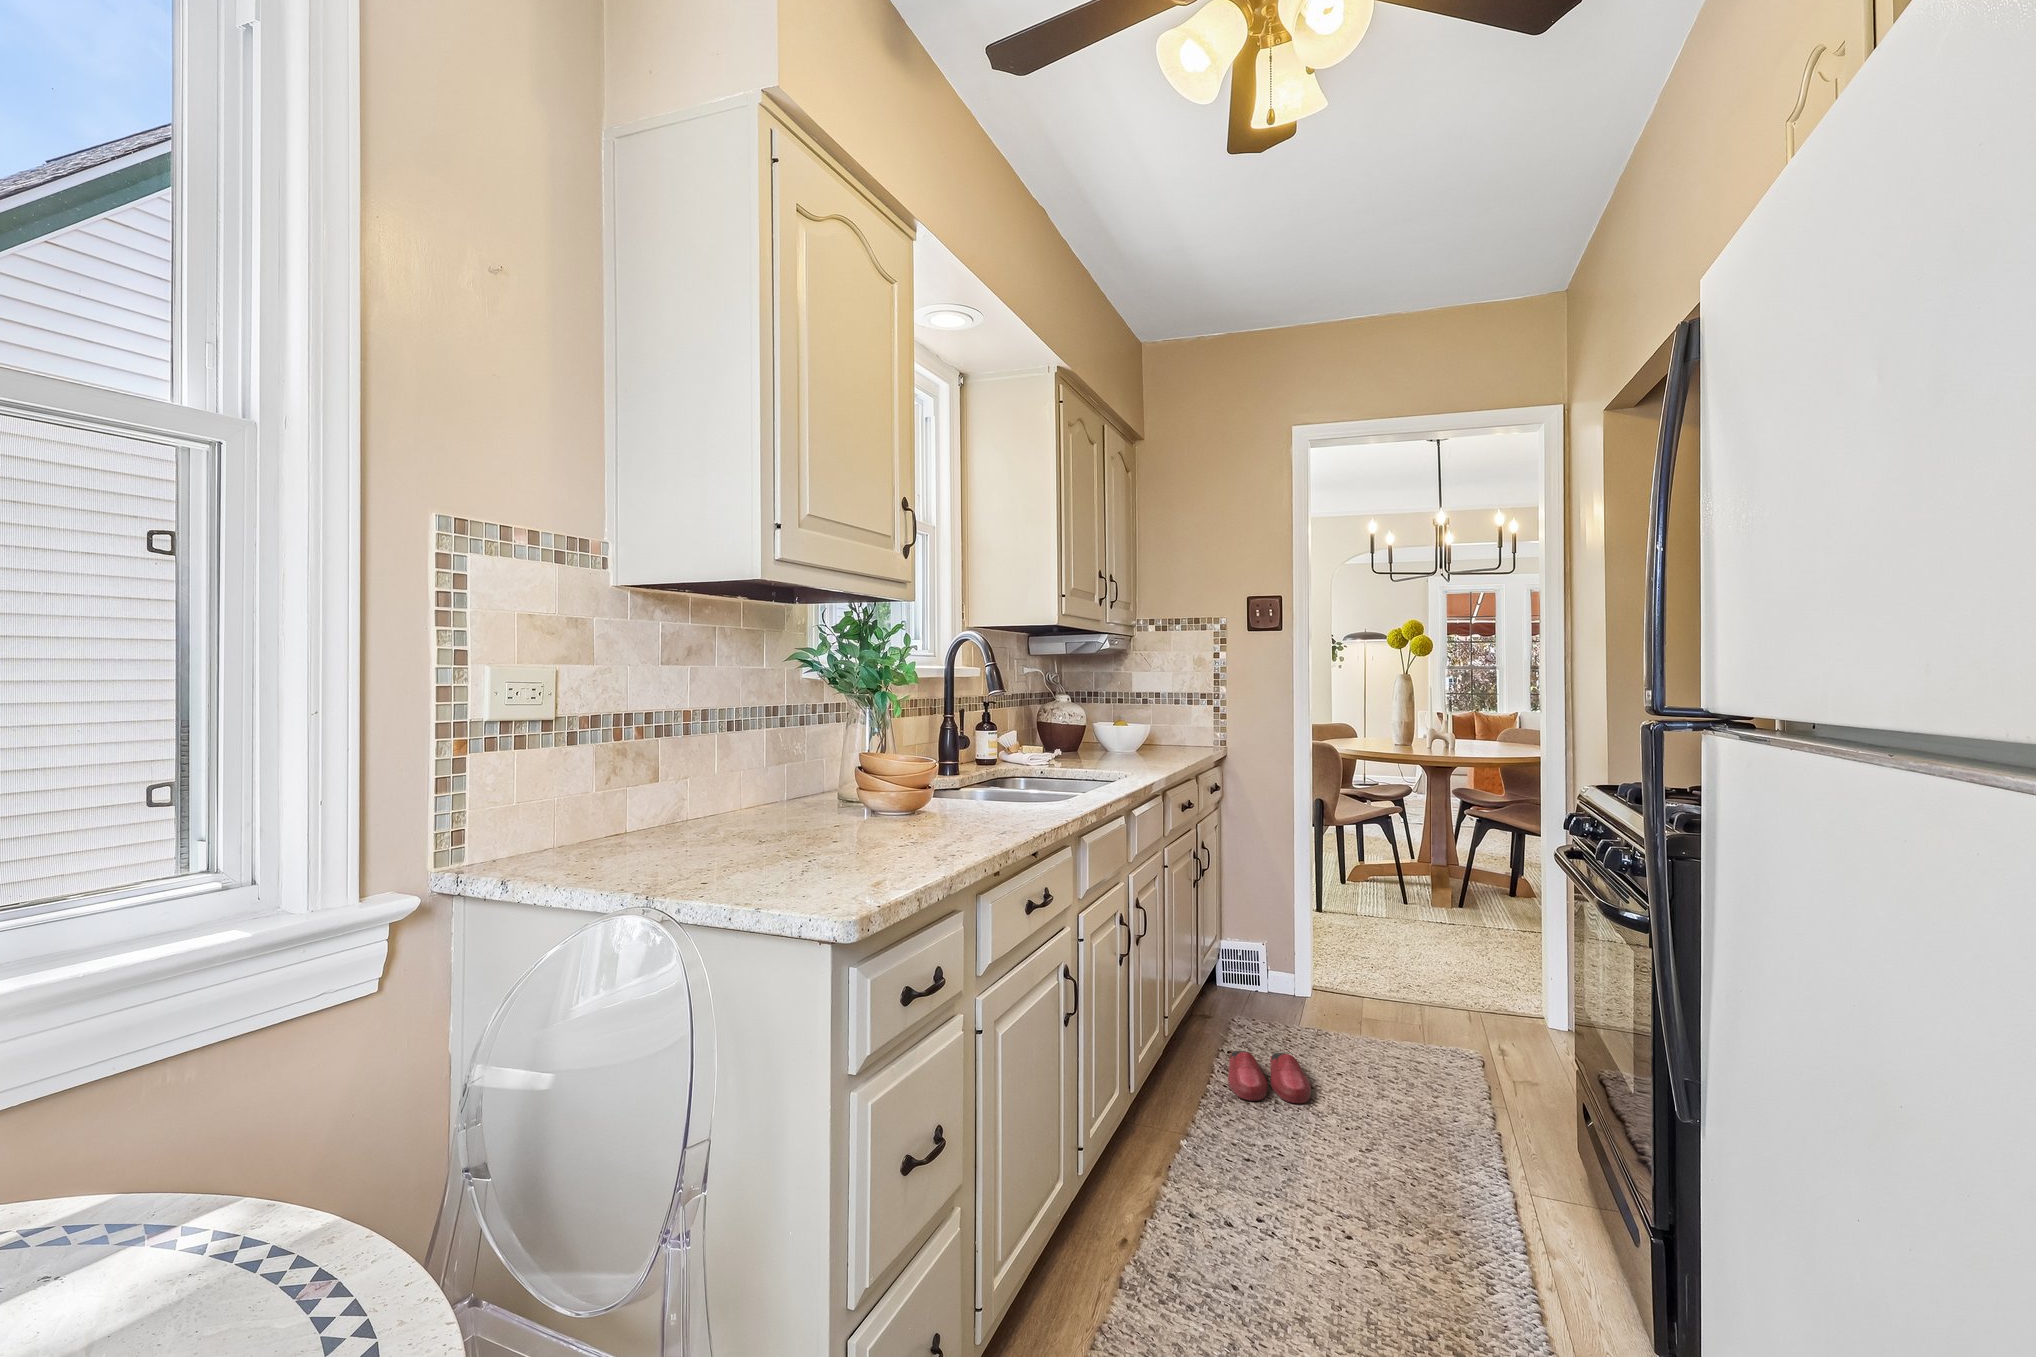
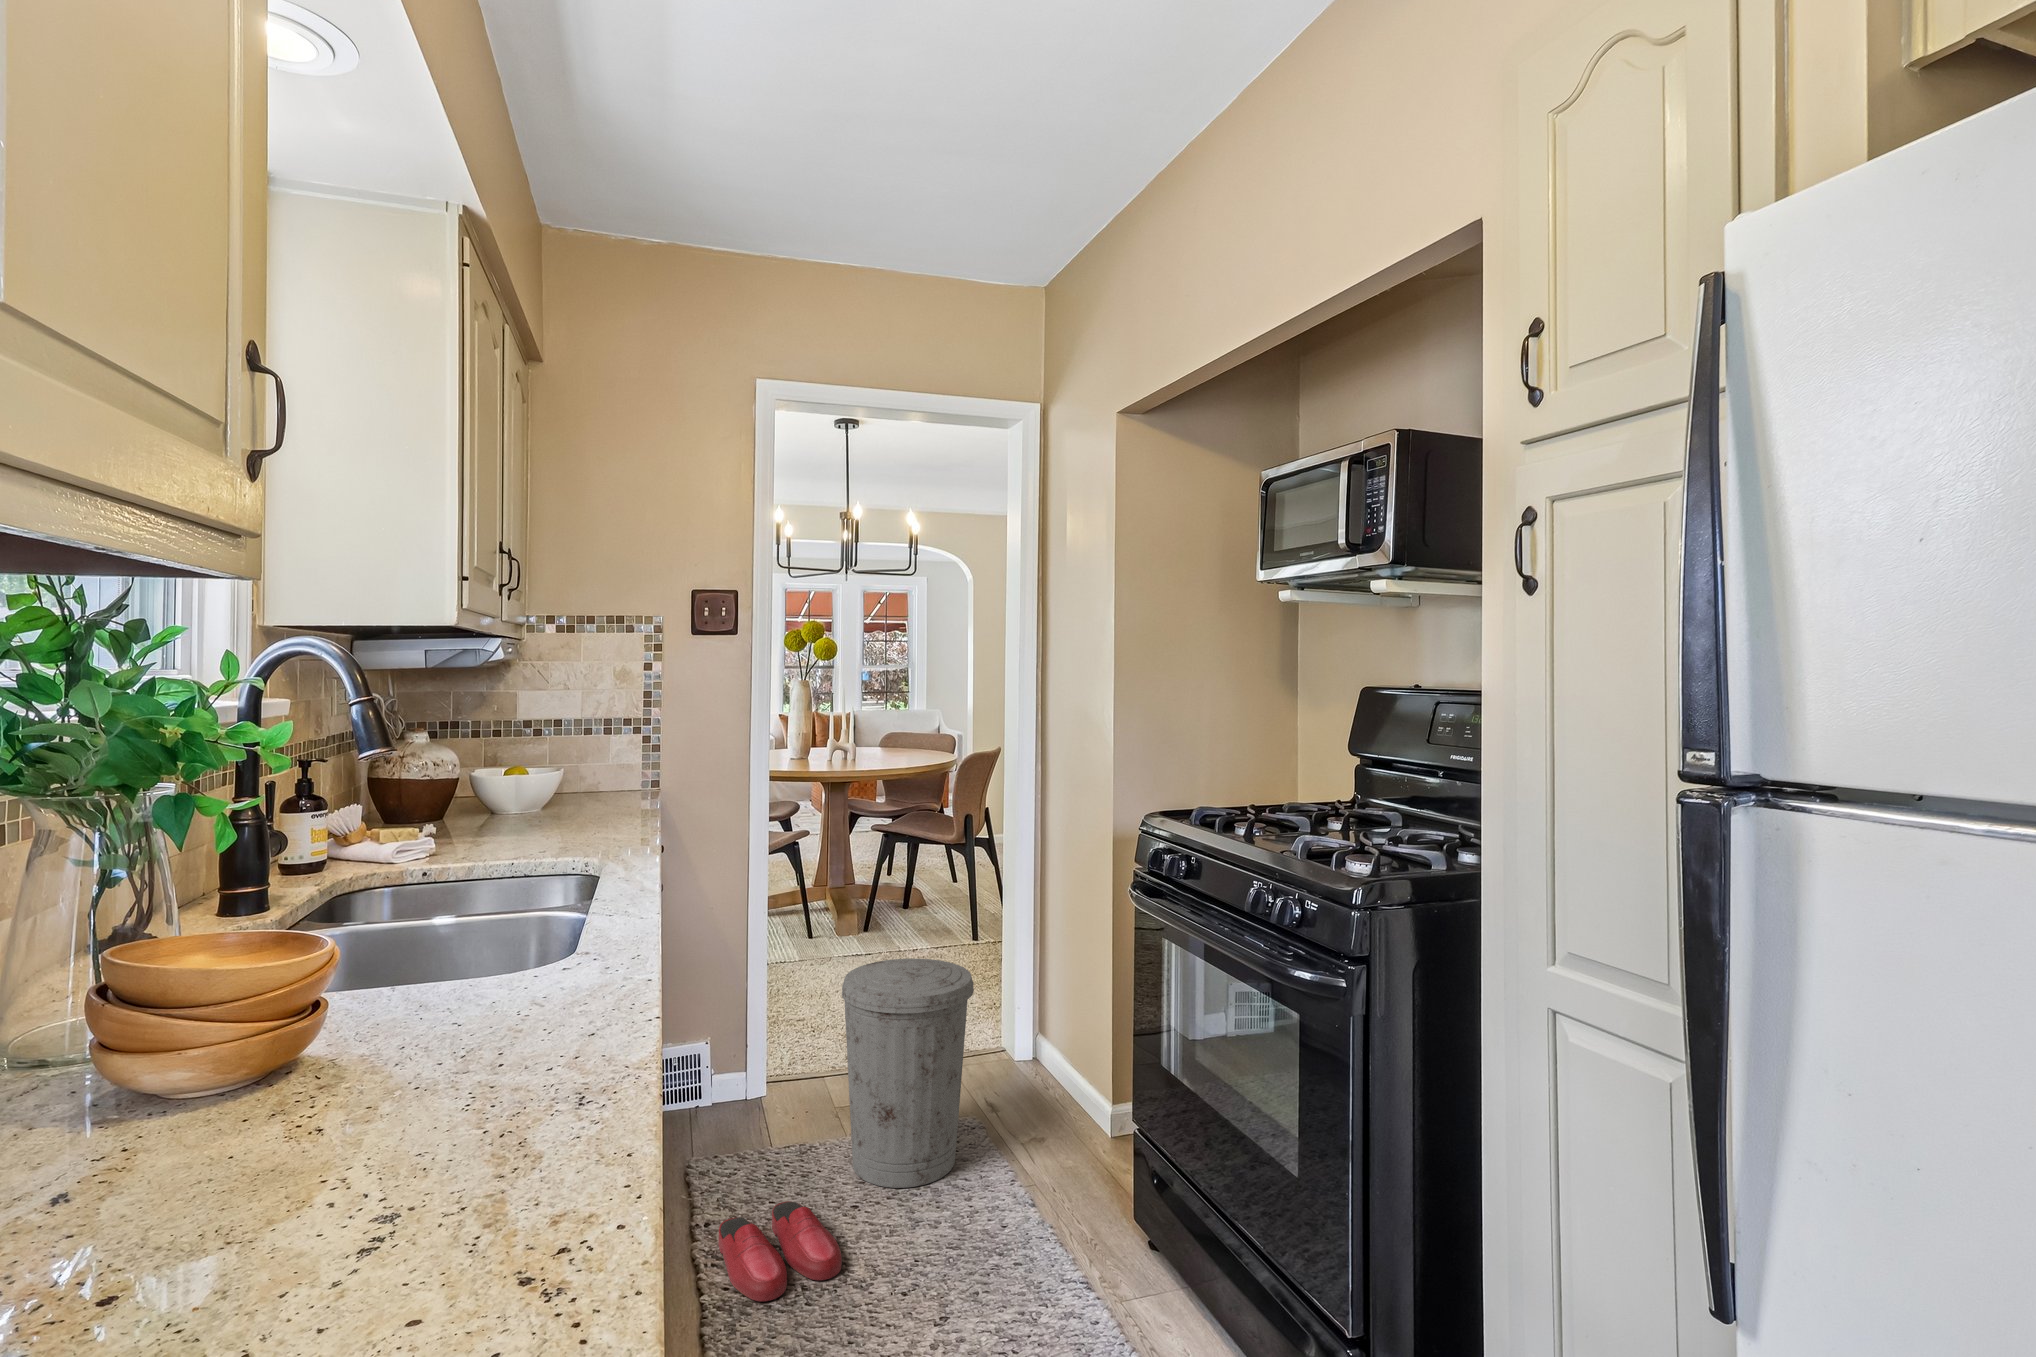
trash can: none [1339,894,1458,1078] -> present [842,958,974,1188]

